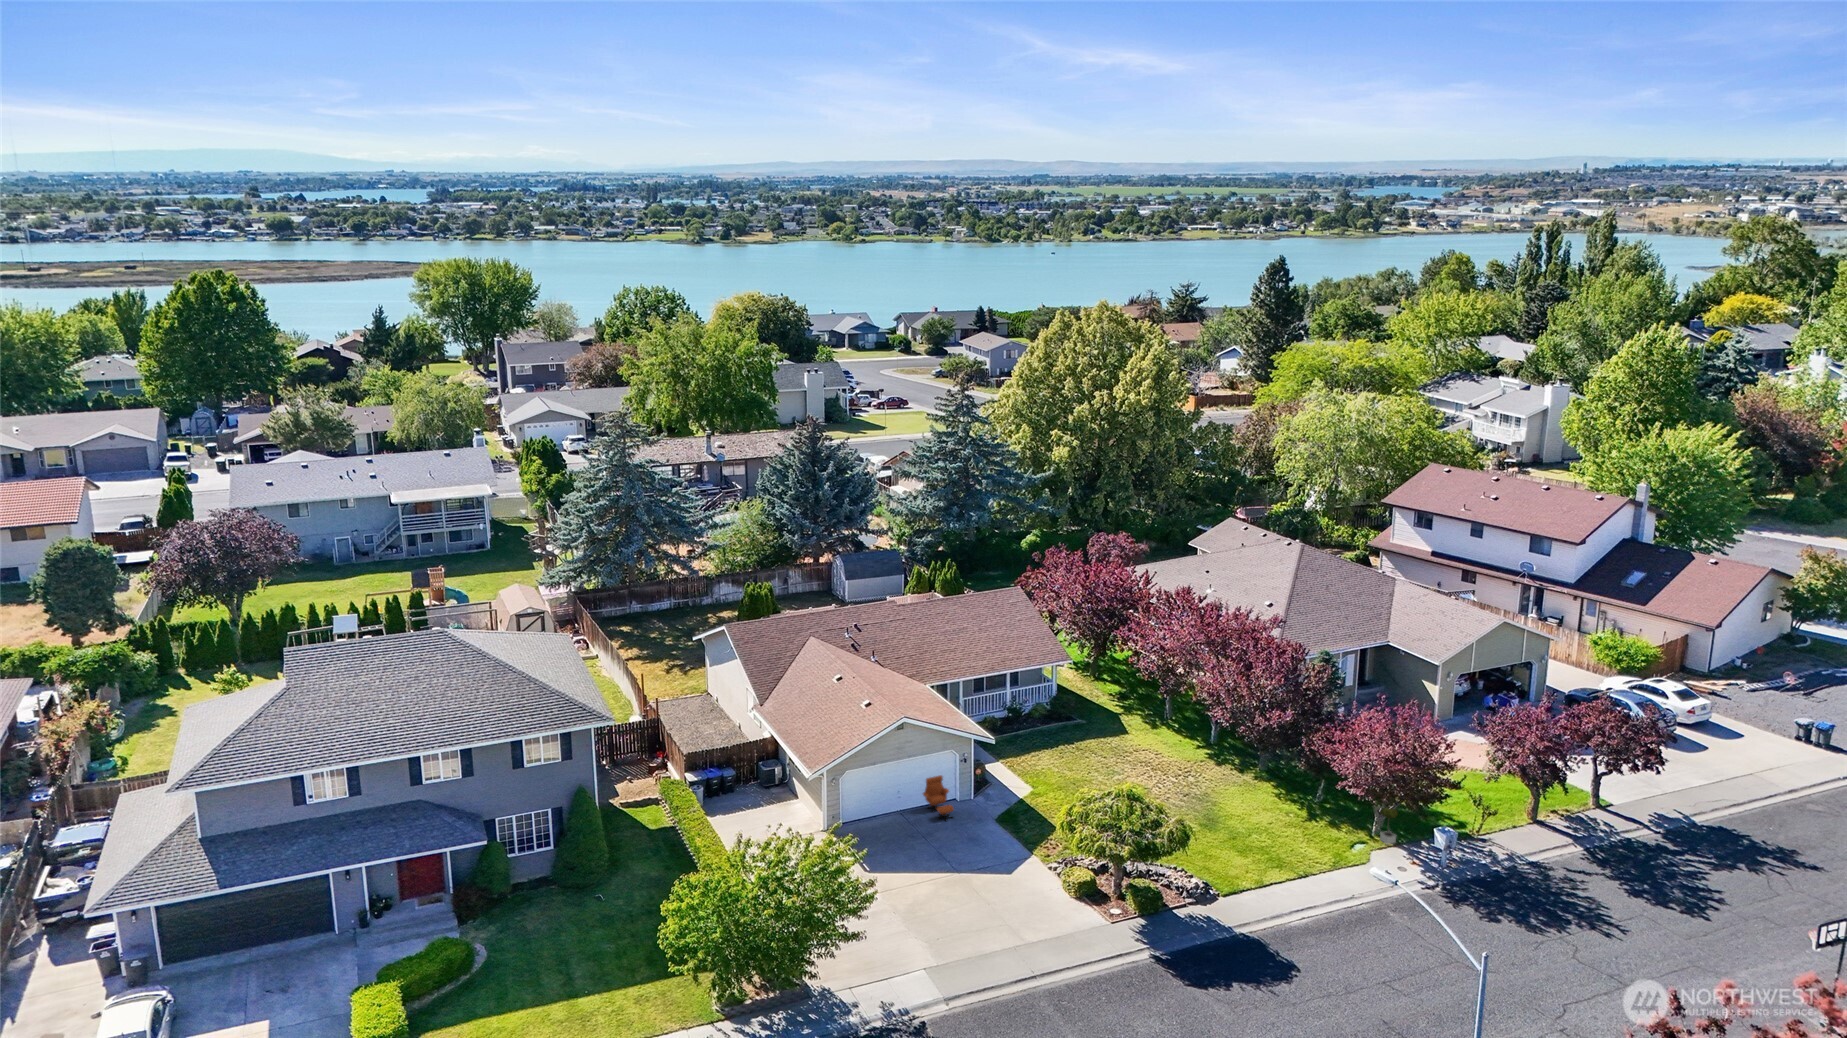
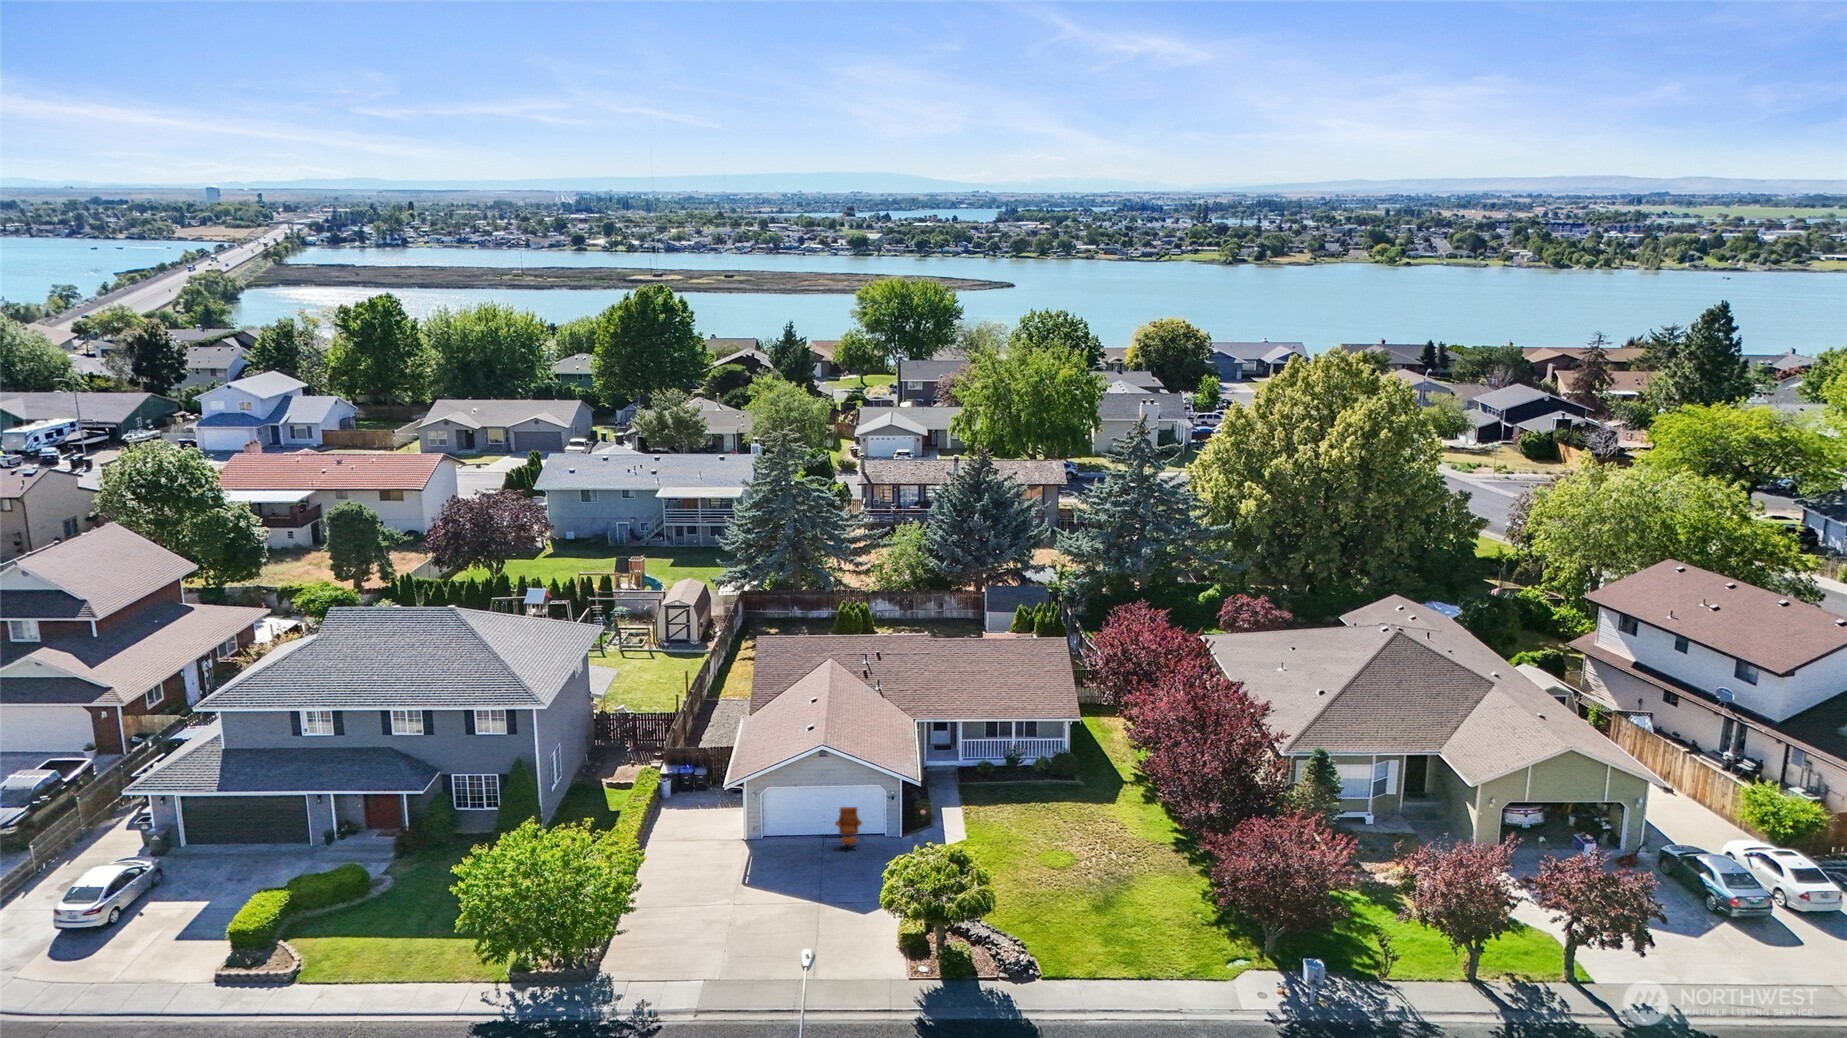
potted tree: present [1380,808,1397,844] -> none [1265,924,1285,967]

